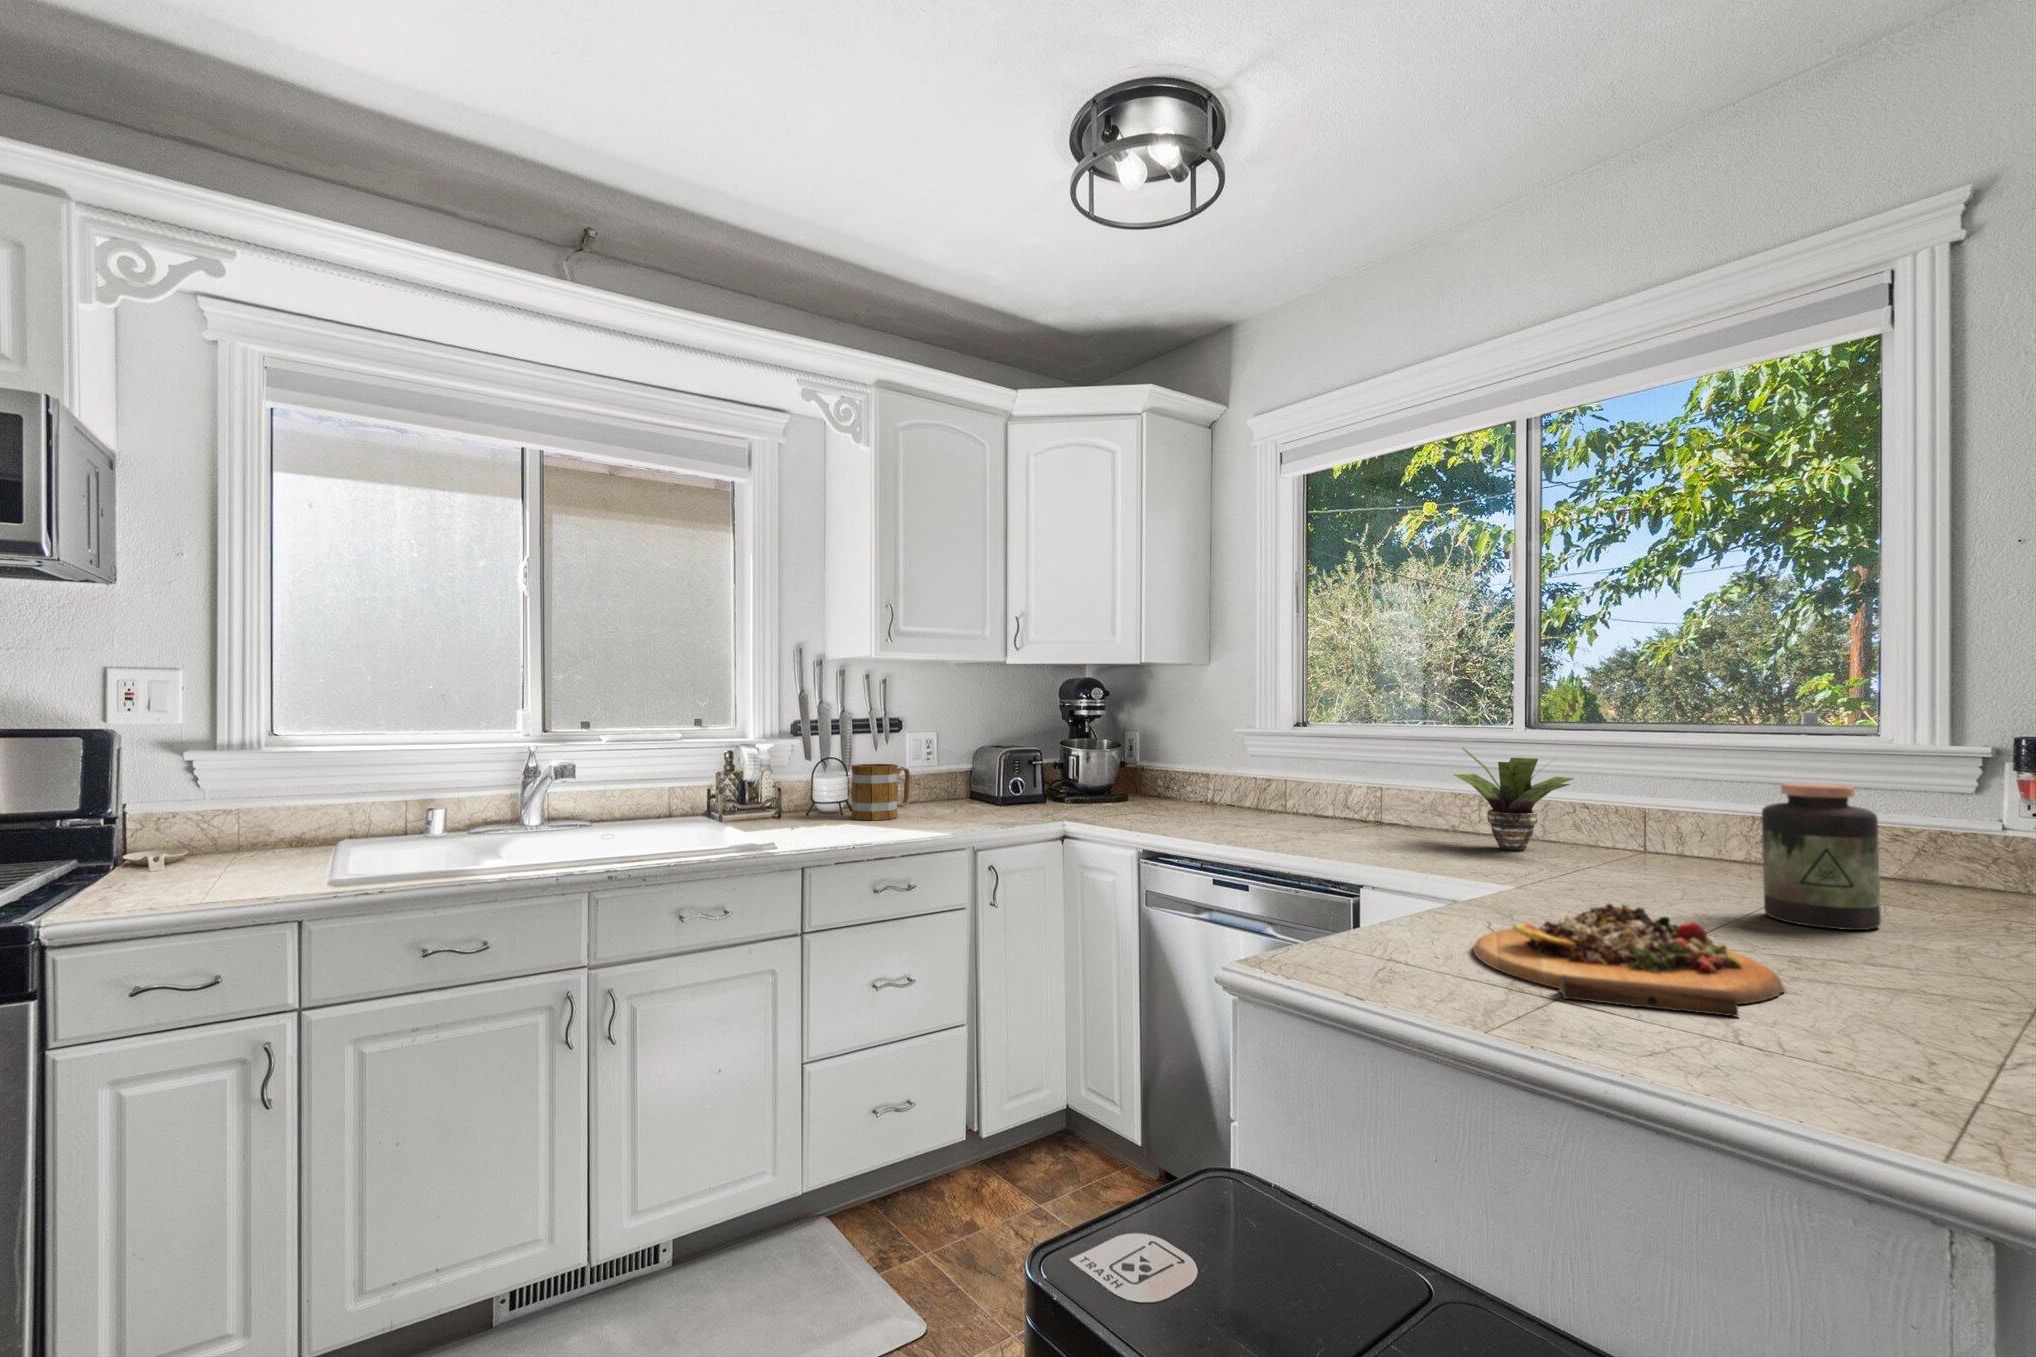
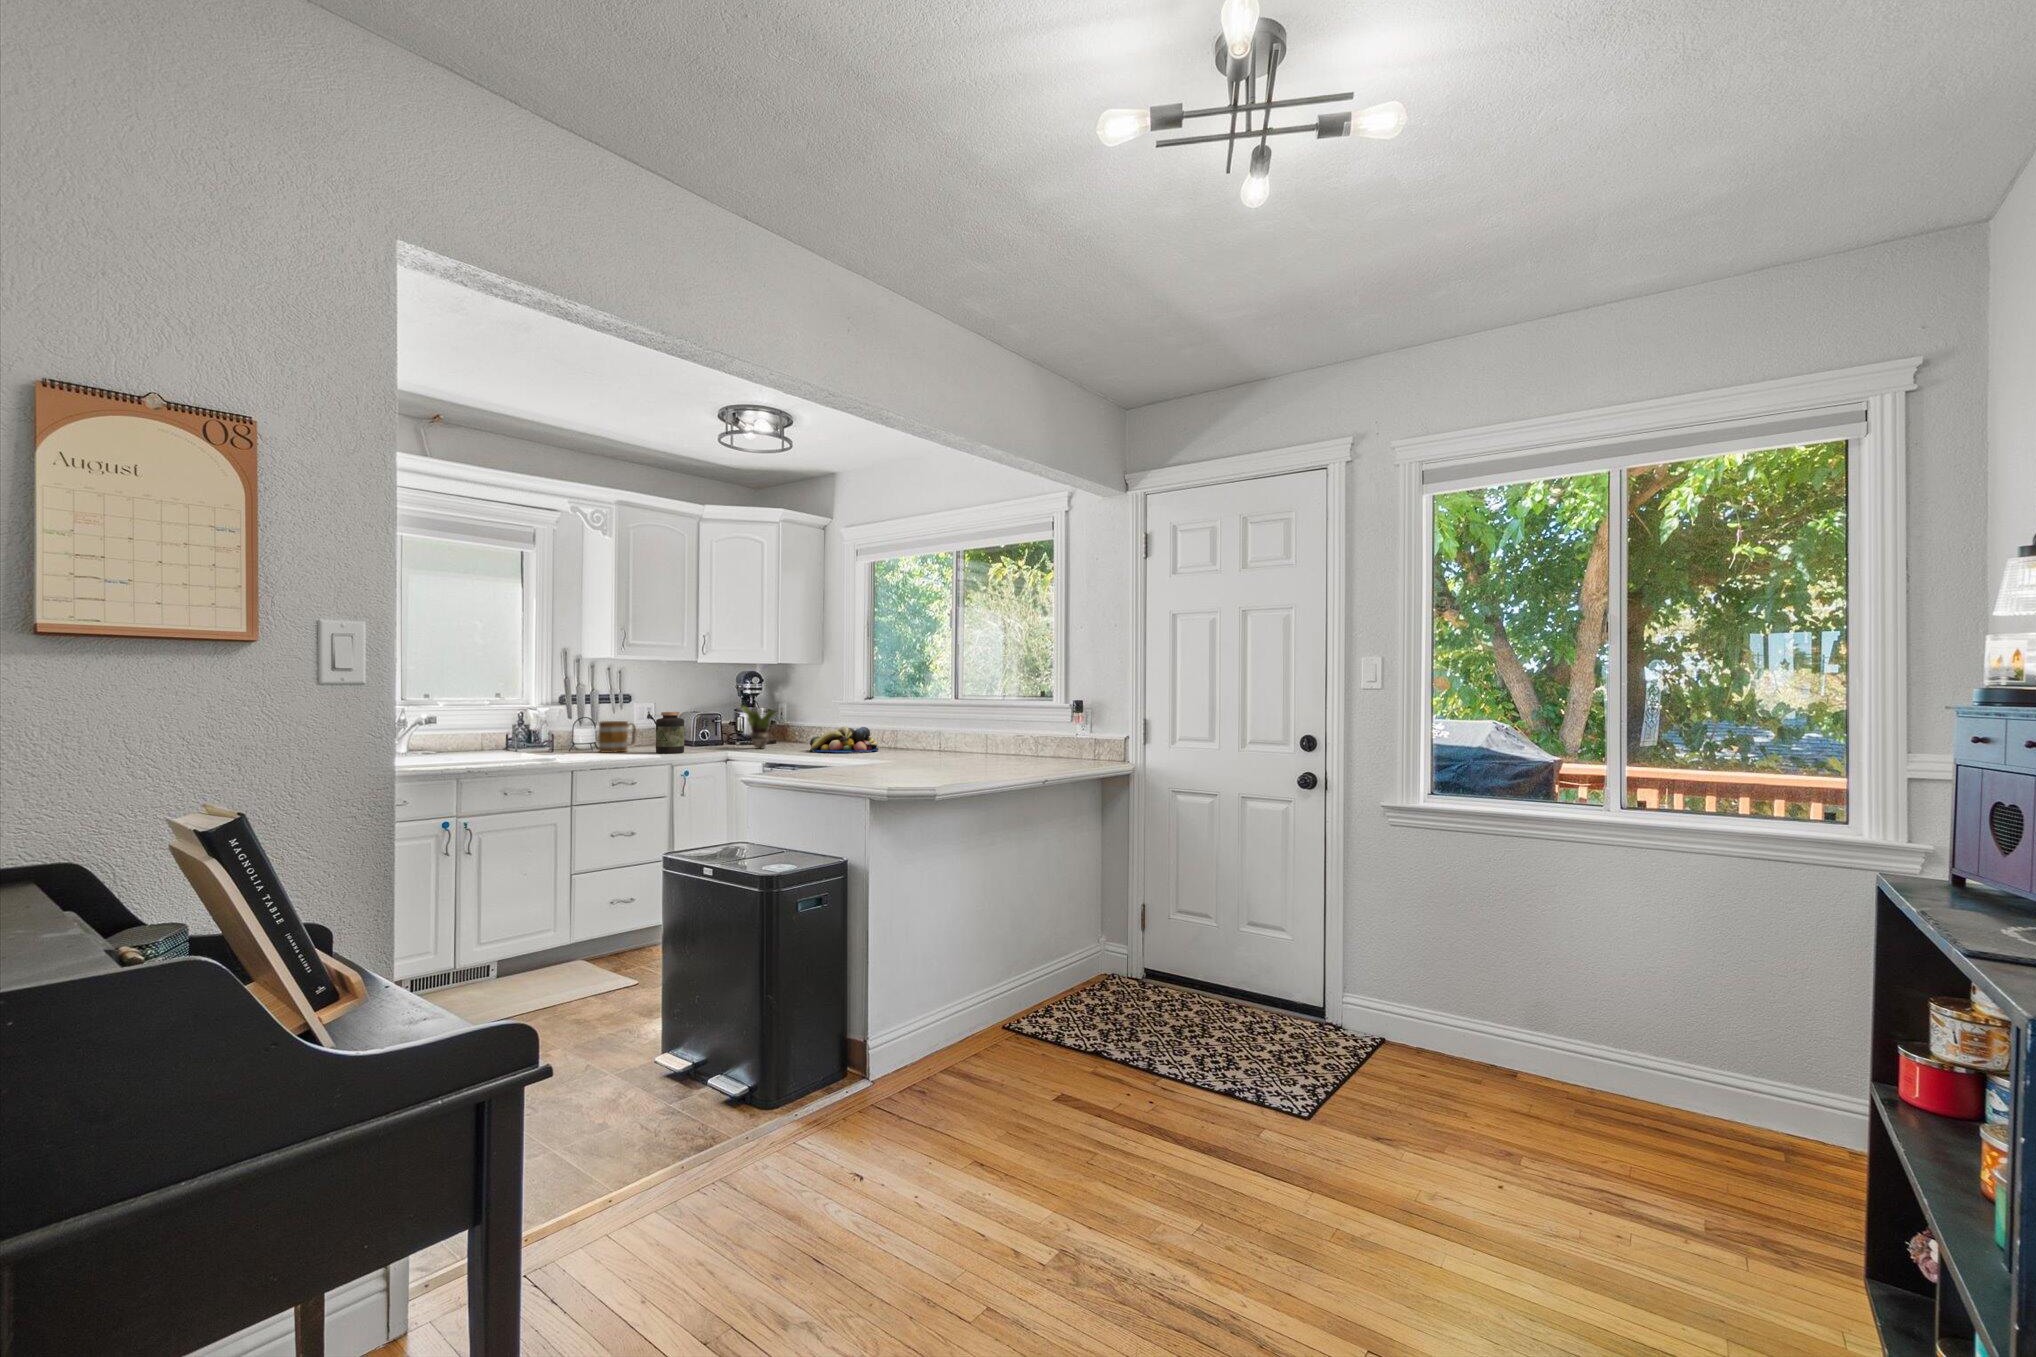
potted plant: present [1454,747,1574,850] -> present [742,706,780,749]
fruit bowl: none [1210,778,1347,831] -> present [809,727,879,753]
jar: present [1762,783,1881,930] -> present [656,712,684,753]
cutting board: present [1473,904,1785,1017] -> none [835,757,923,782]

